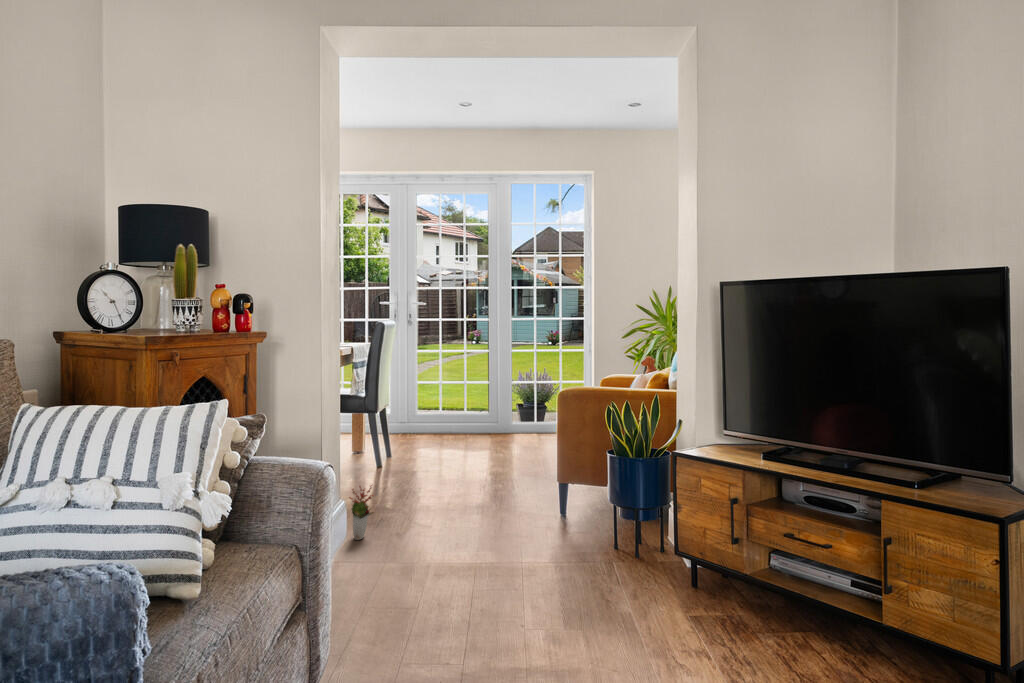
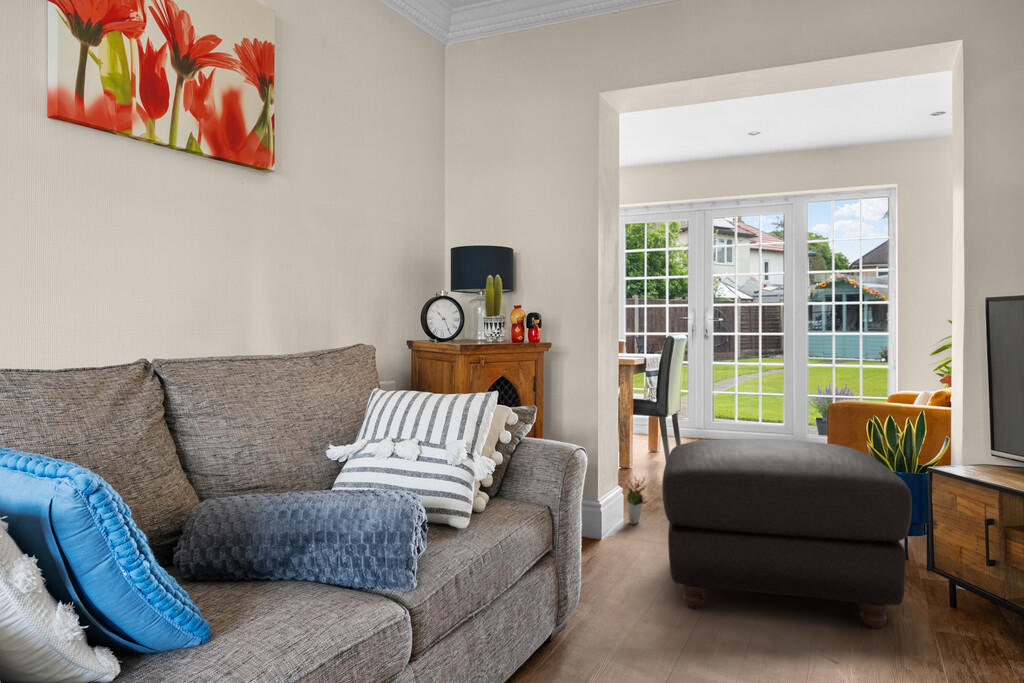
ottoman: none [412,437,653,630] -> present [662,439,912,628]

